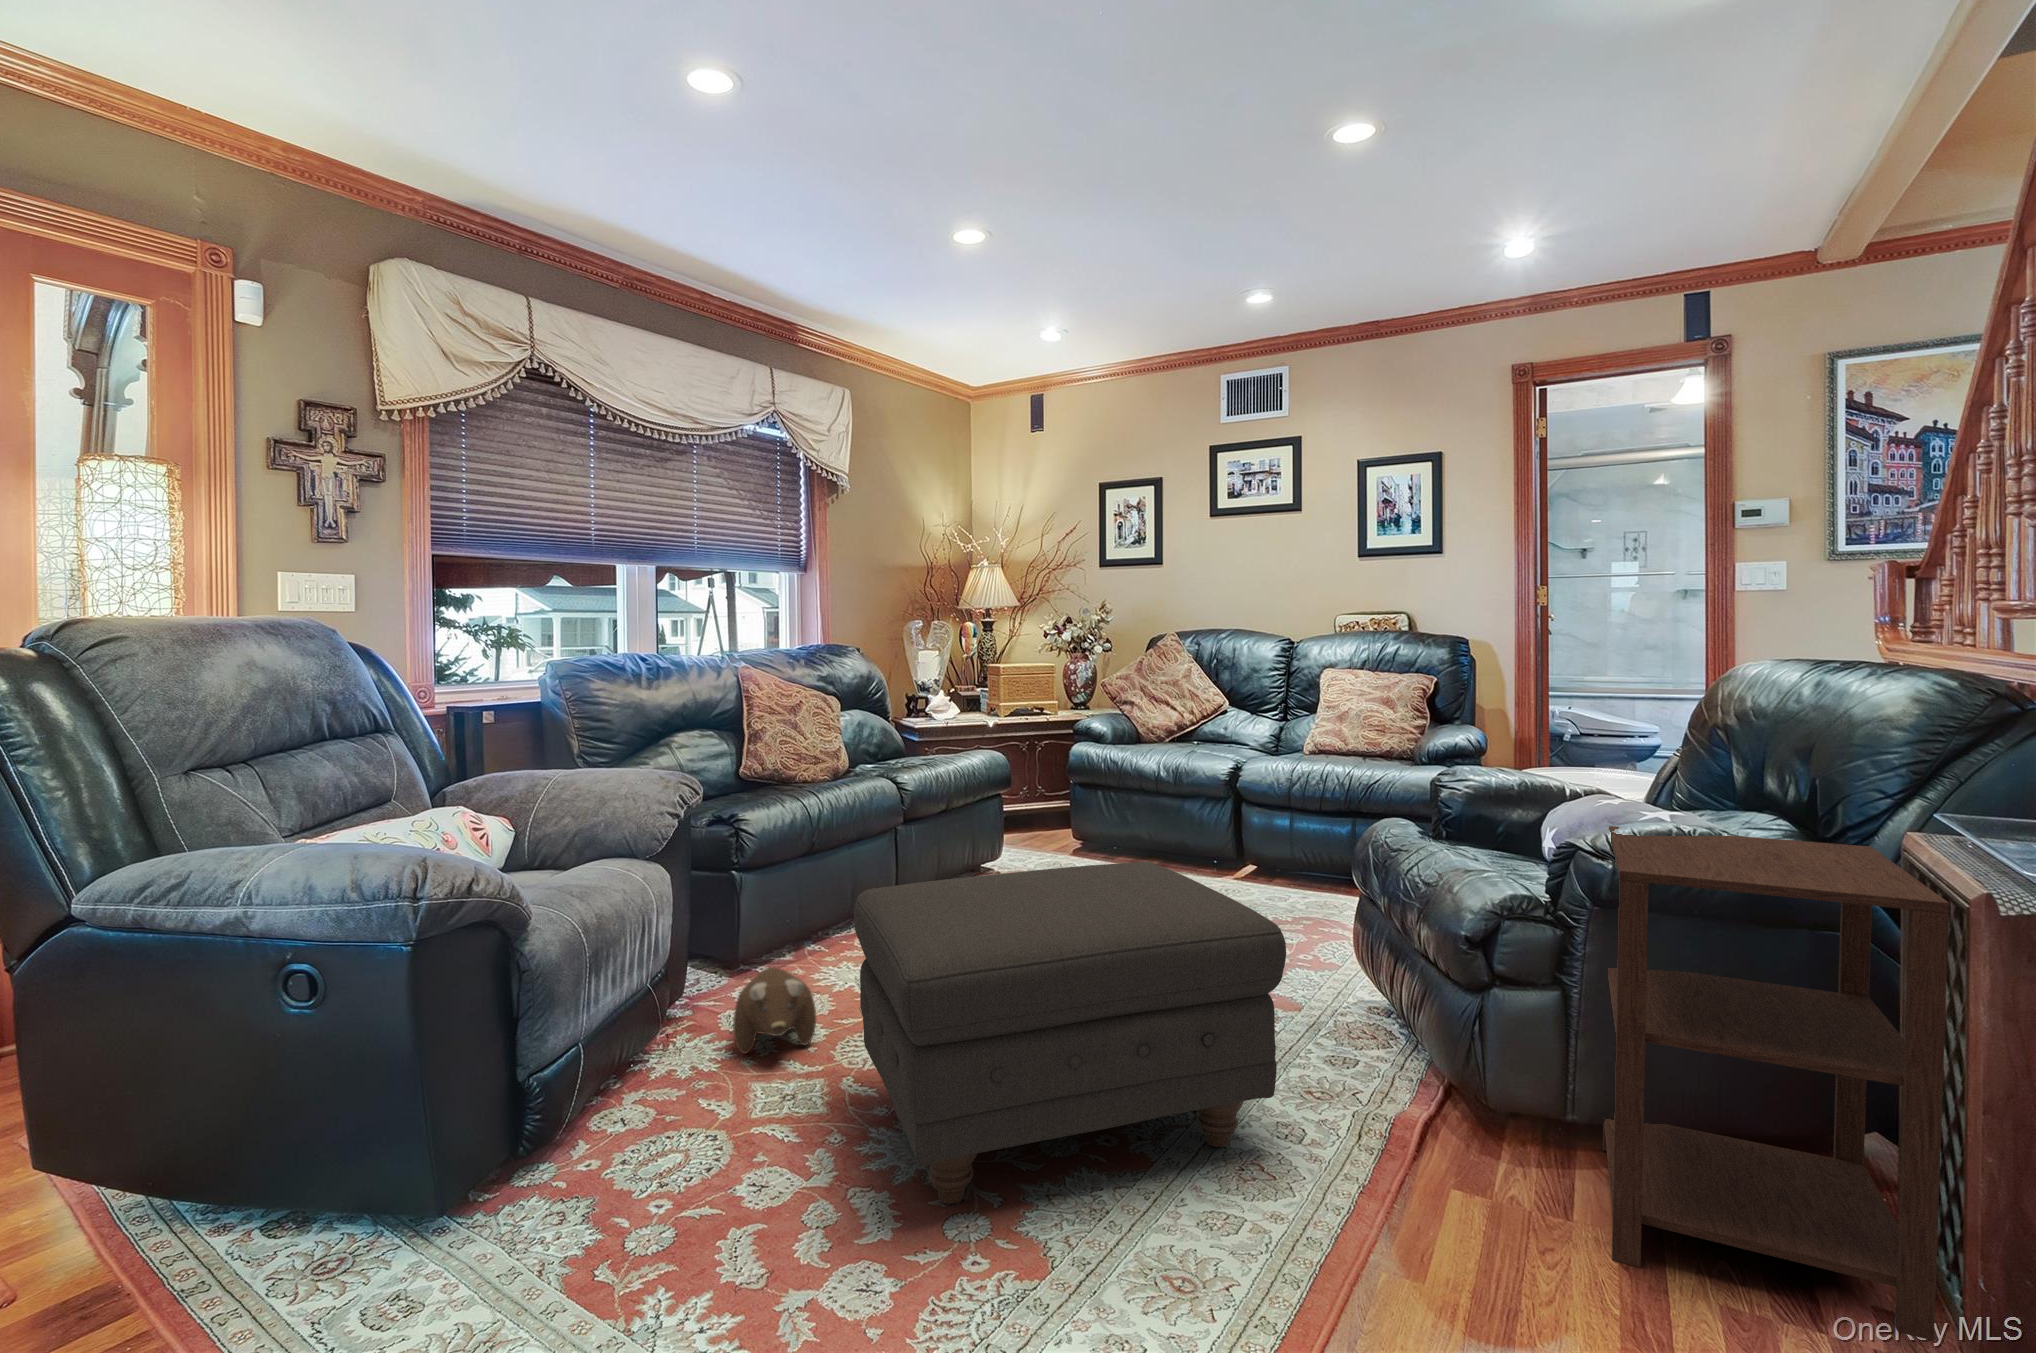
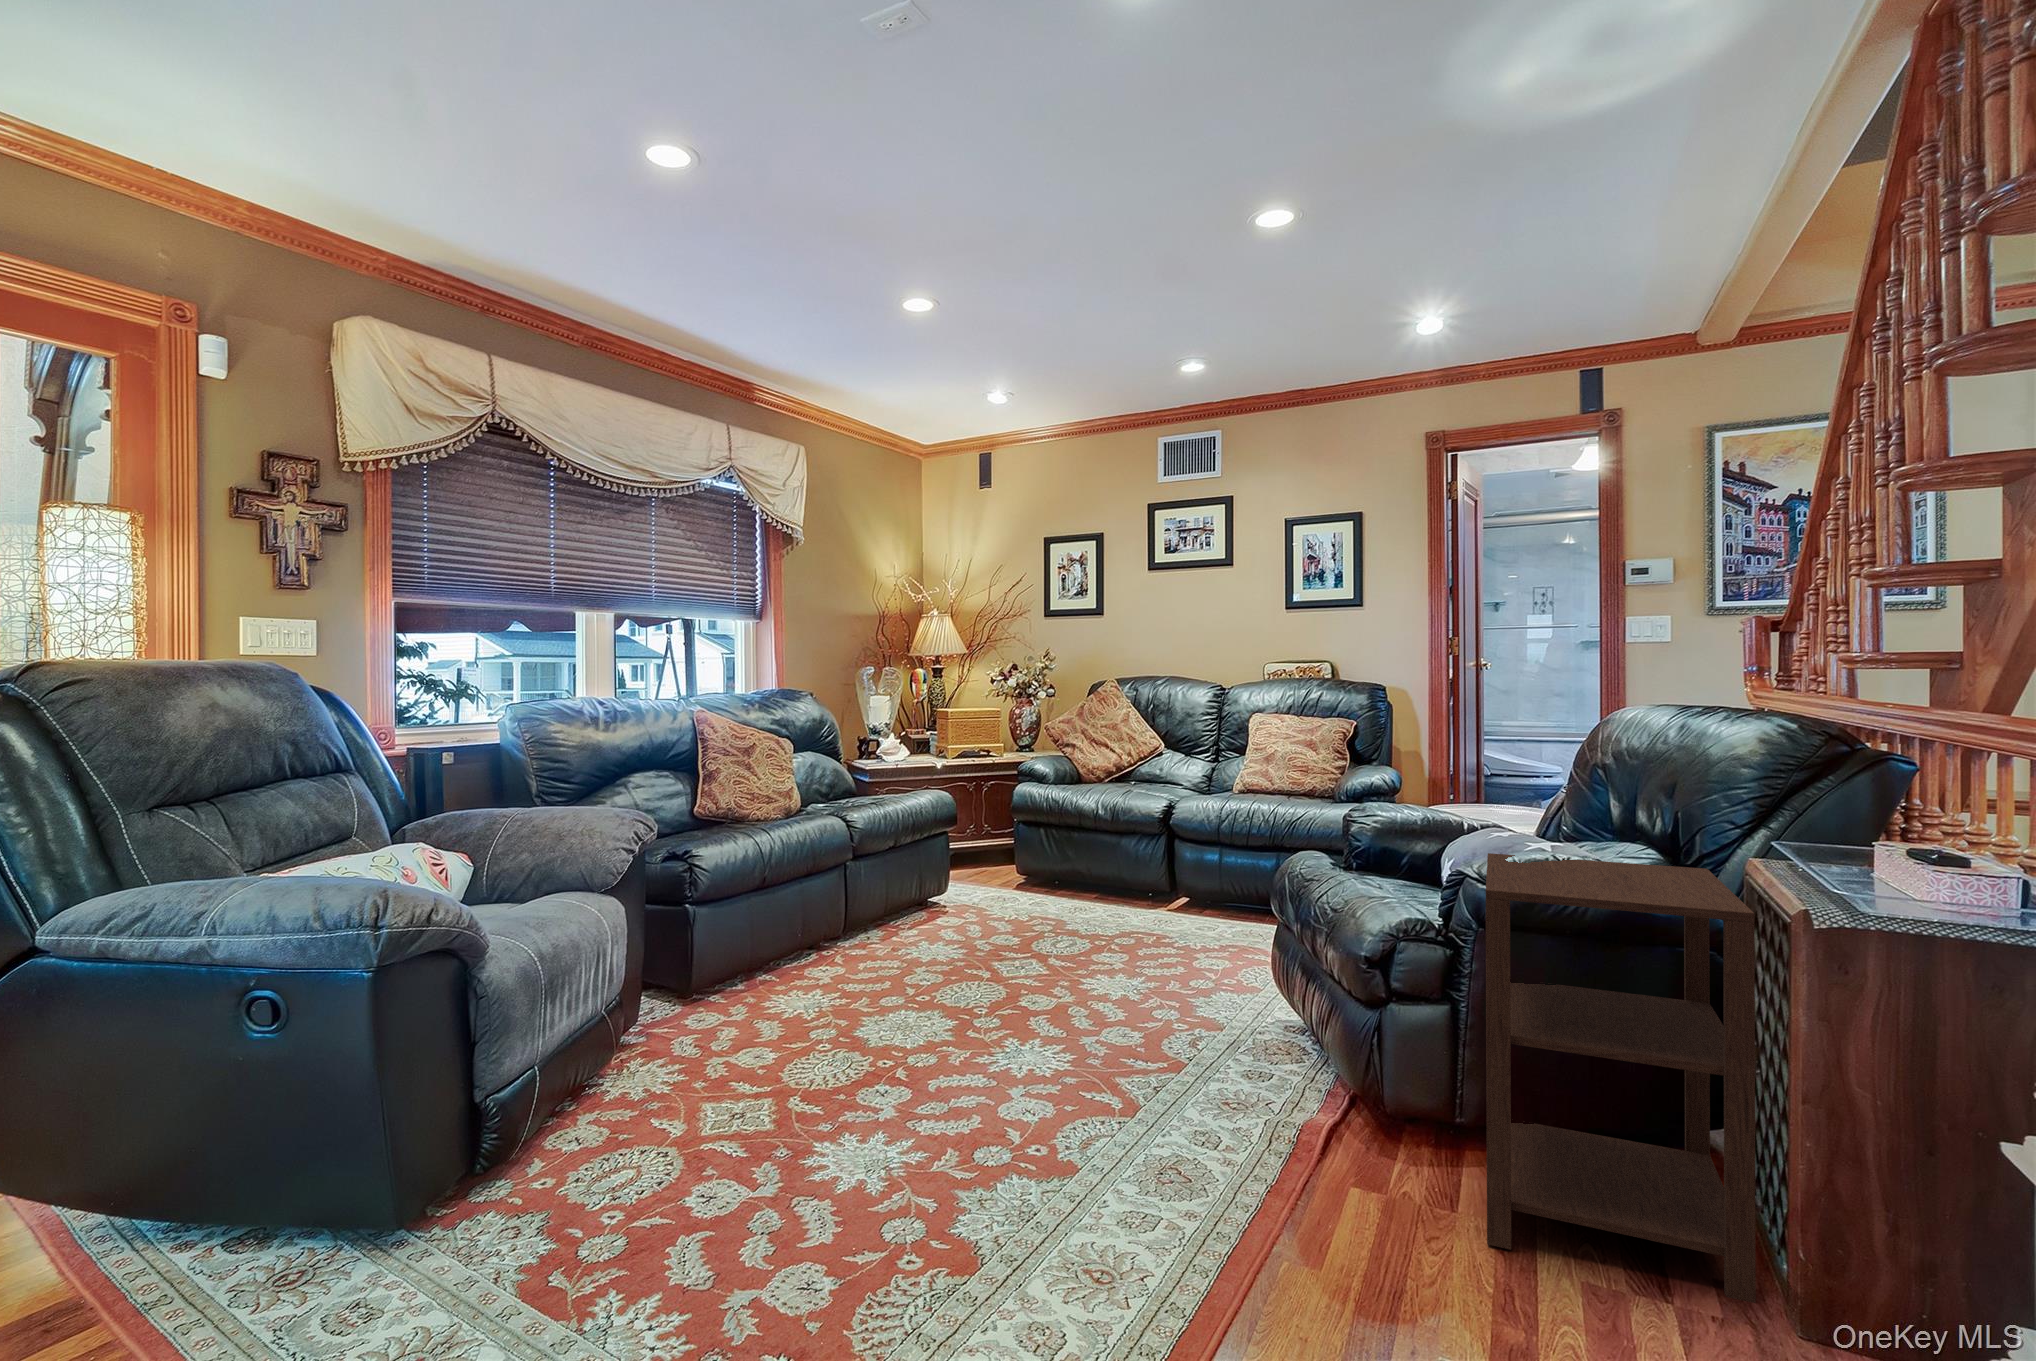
ottoman: present [854,862,1286,1204] -> none [801,892,1201,1210]
plush toy: present [733,968,816,1053] -> none [684,997,764,1081]

